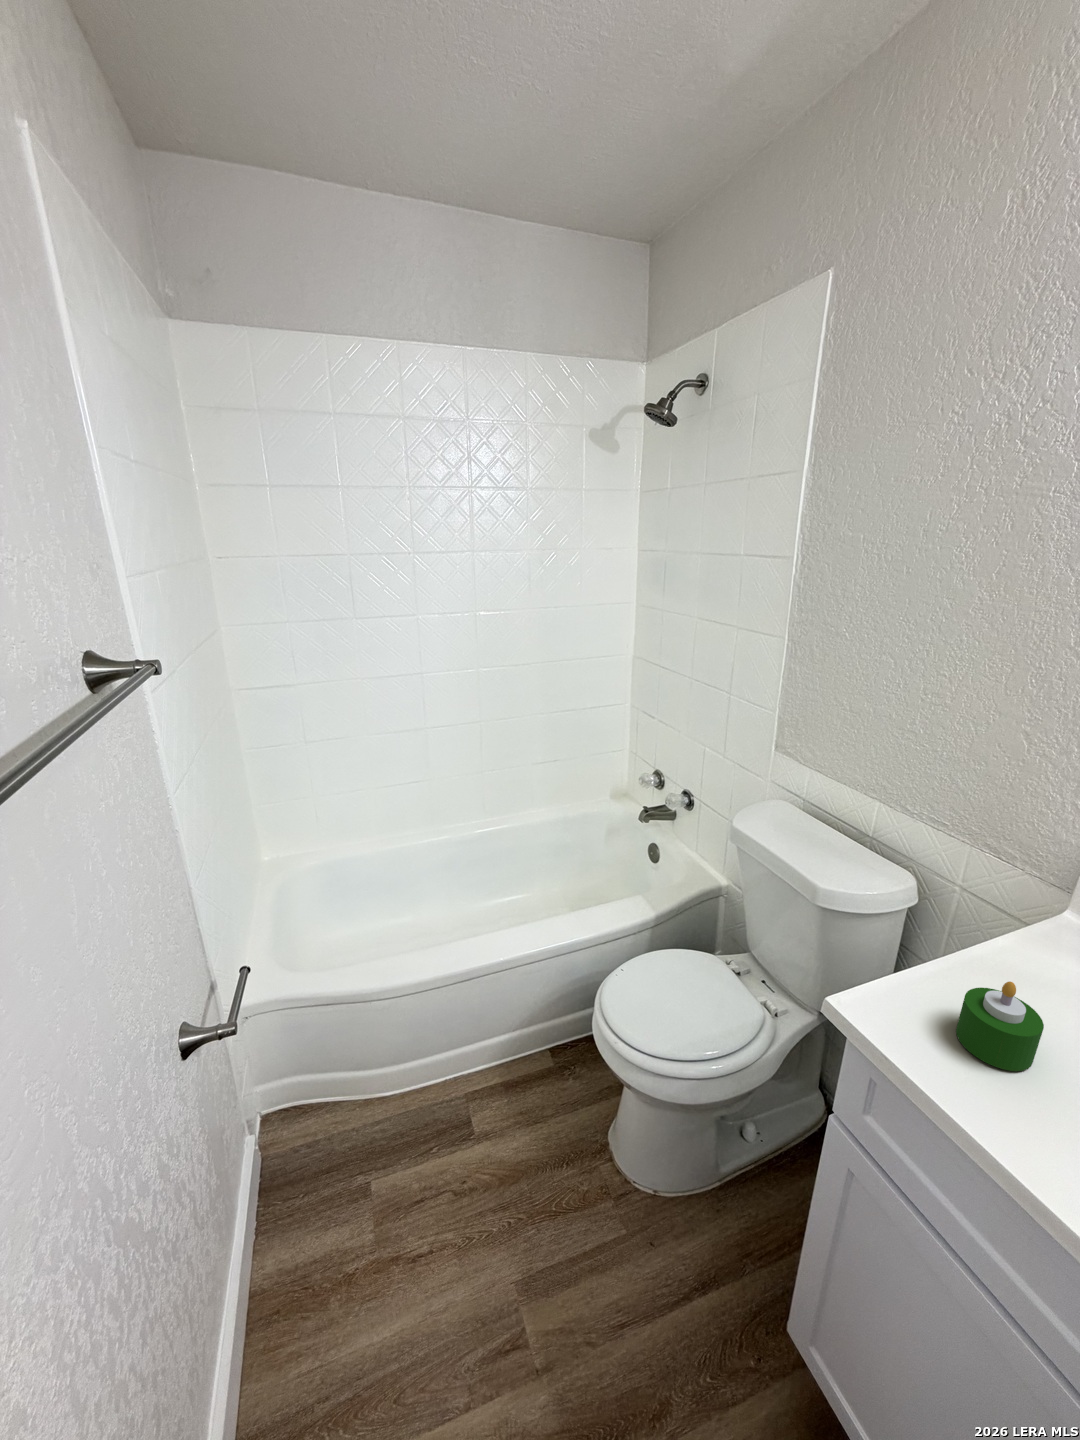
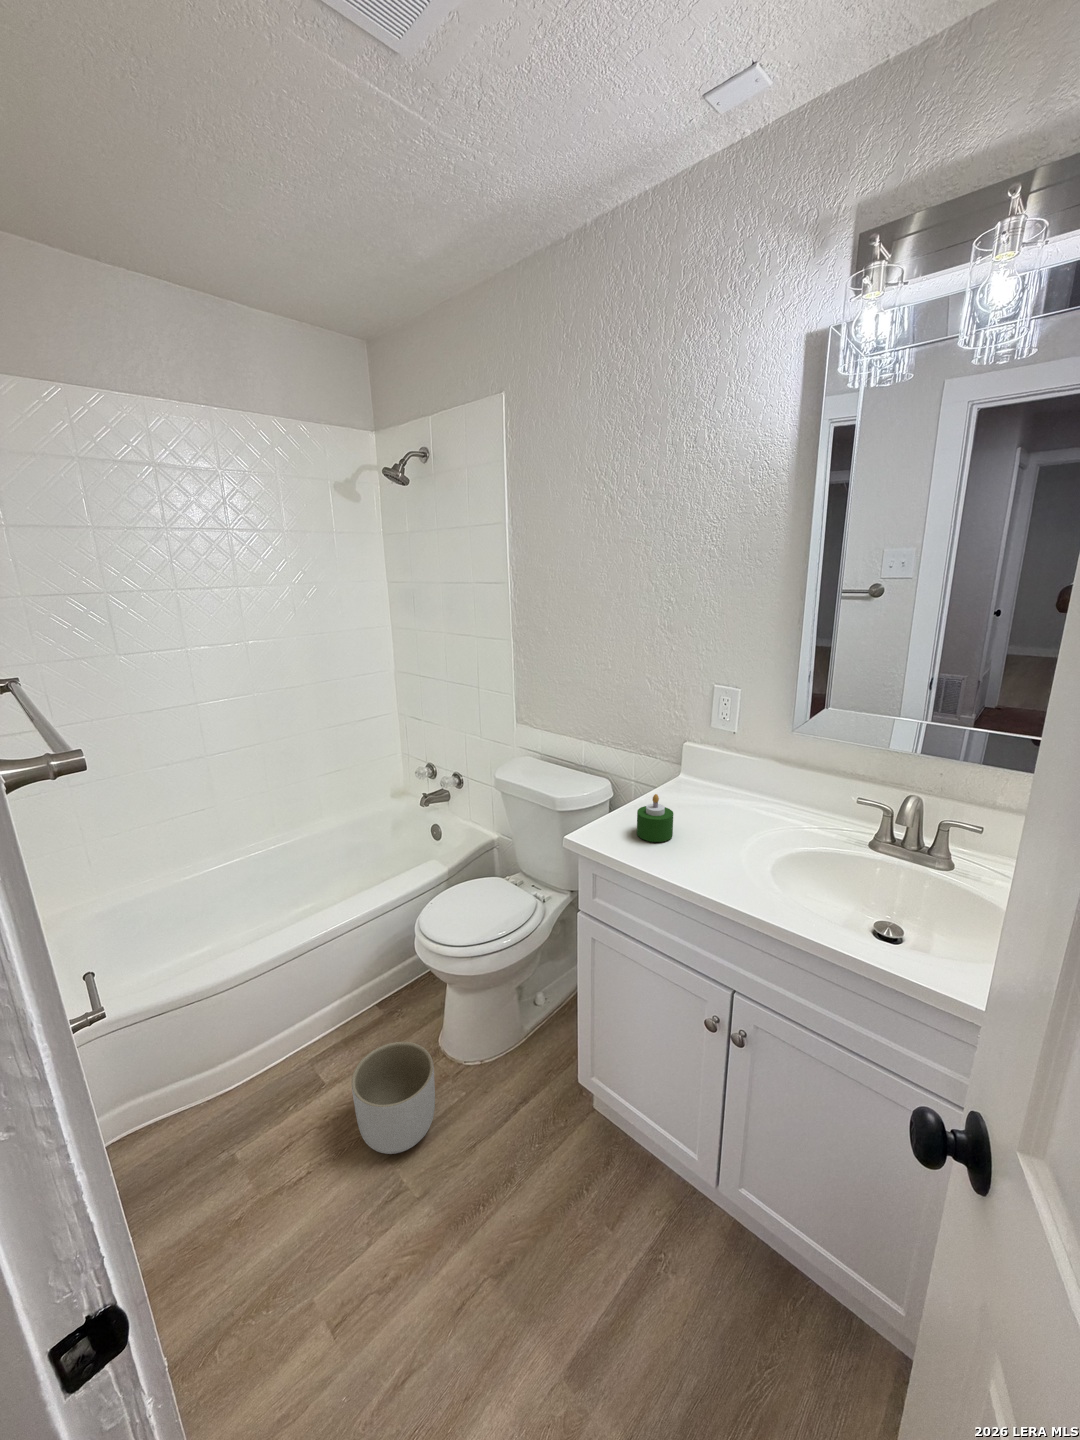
planter: none [487,1138,587,1288] -> present [352,1042,435,1154]

